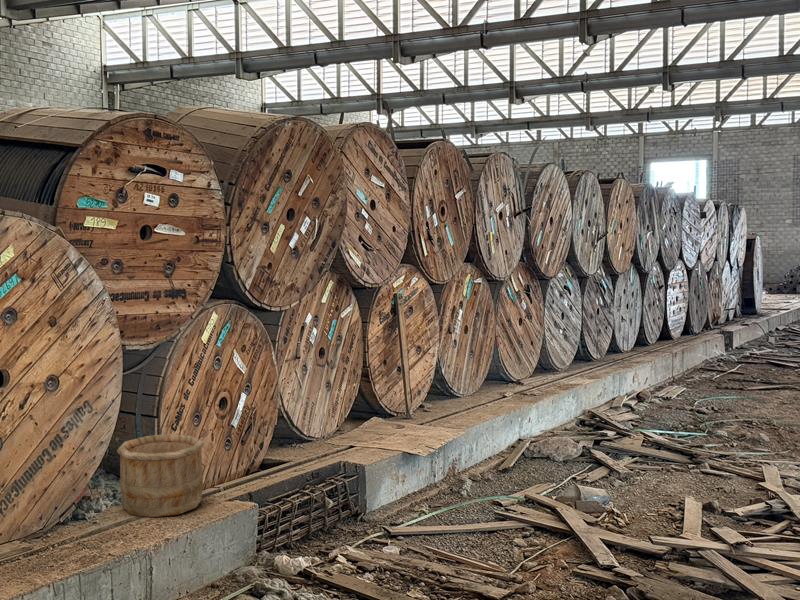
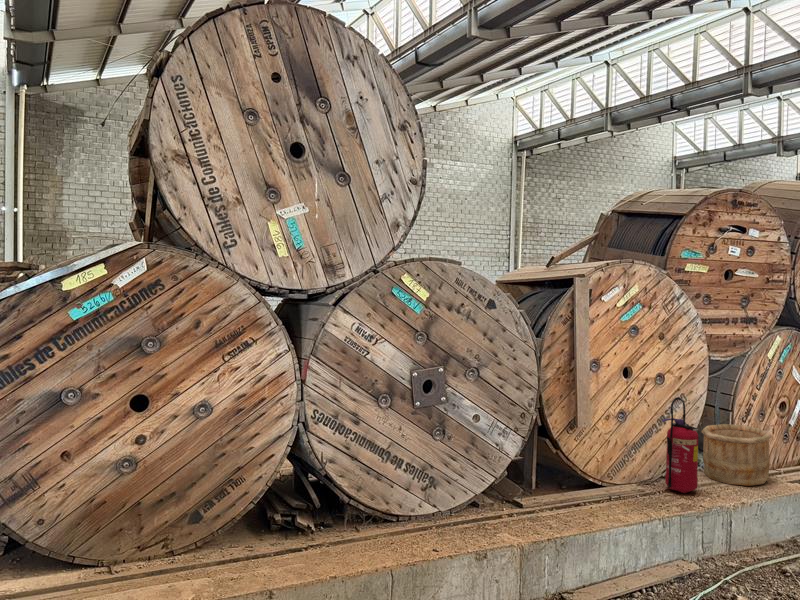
fire extinguisher: none [55,410,110,545] -> present [662,398,698,493]

